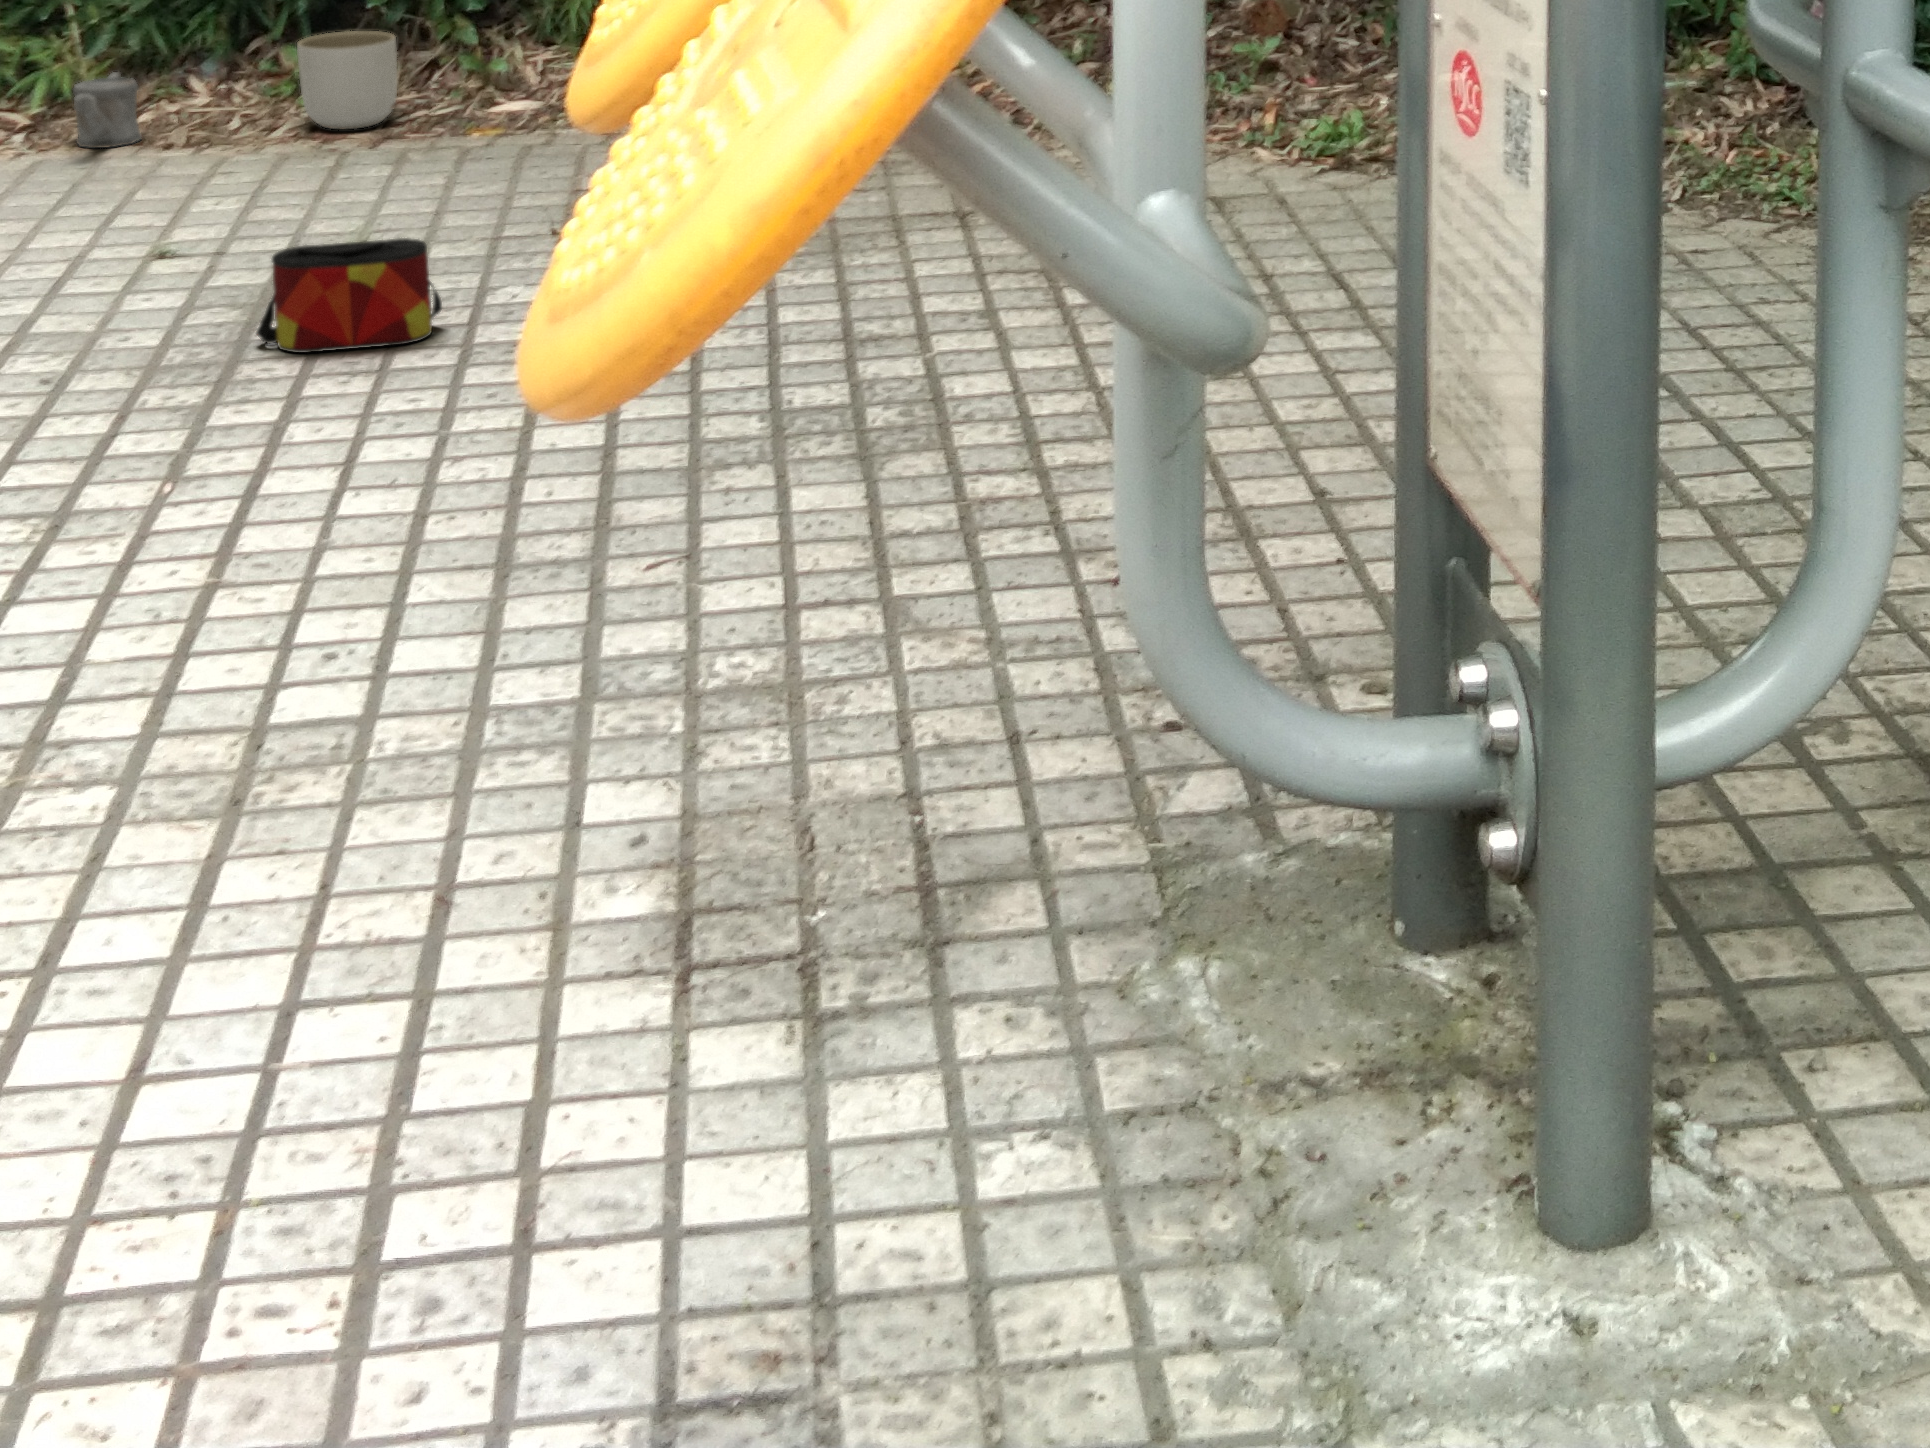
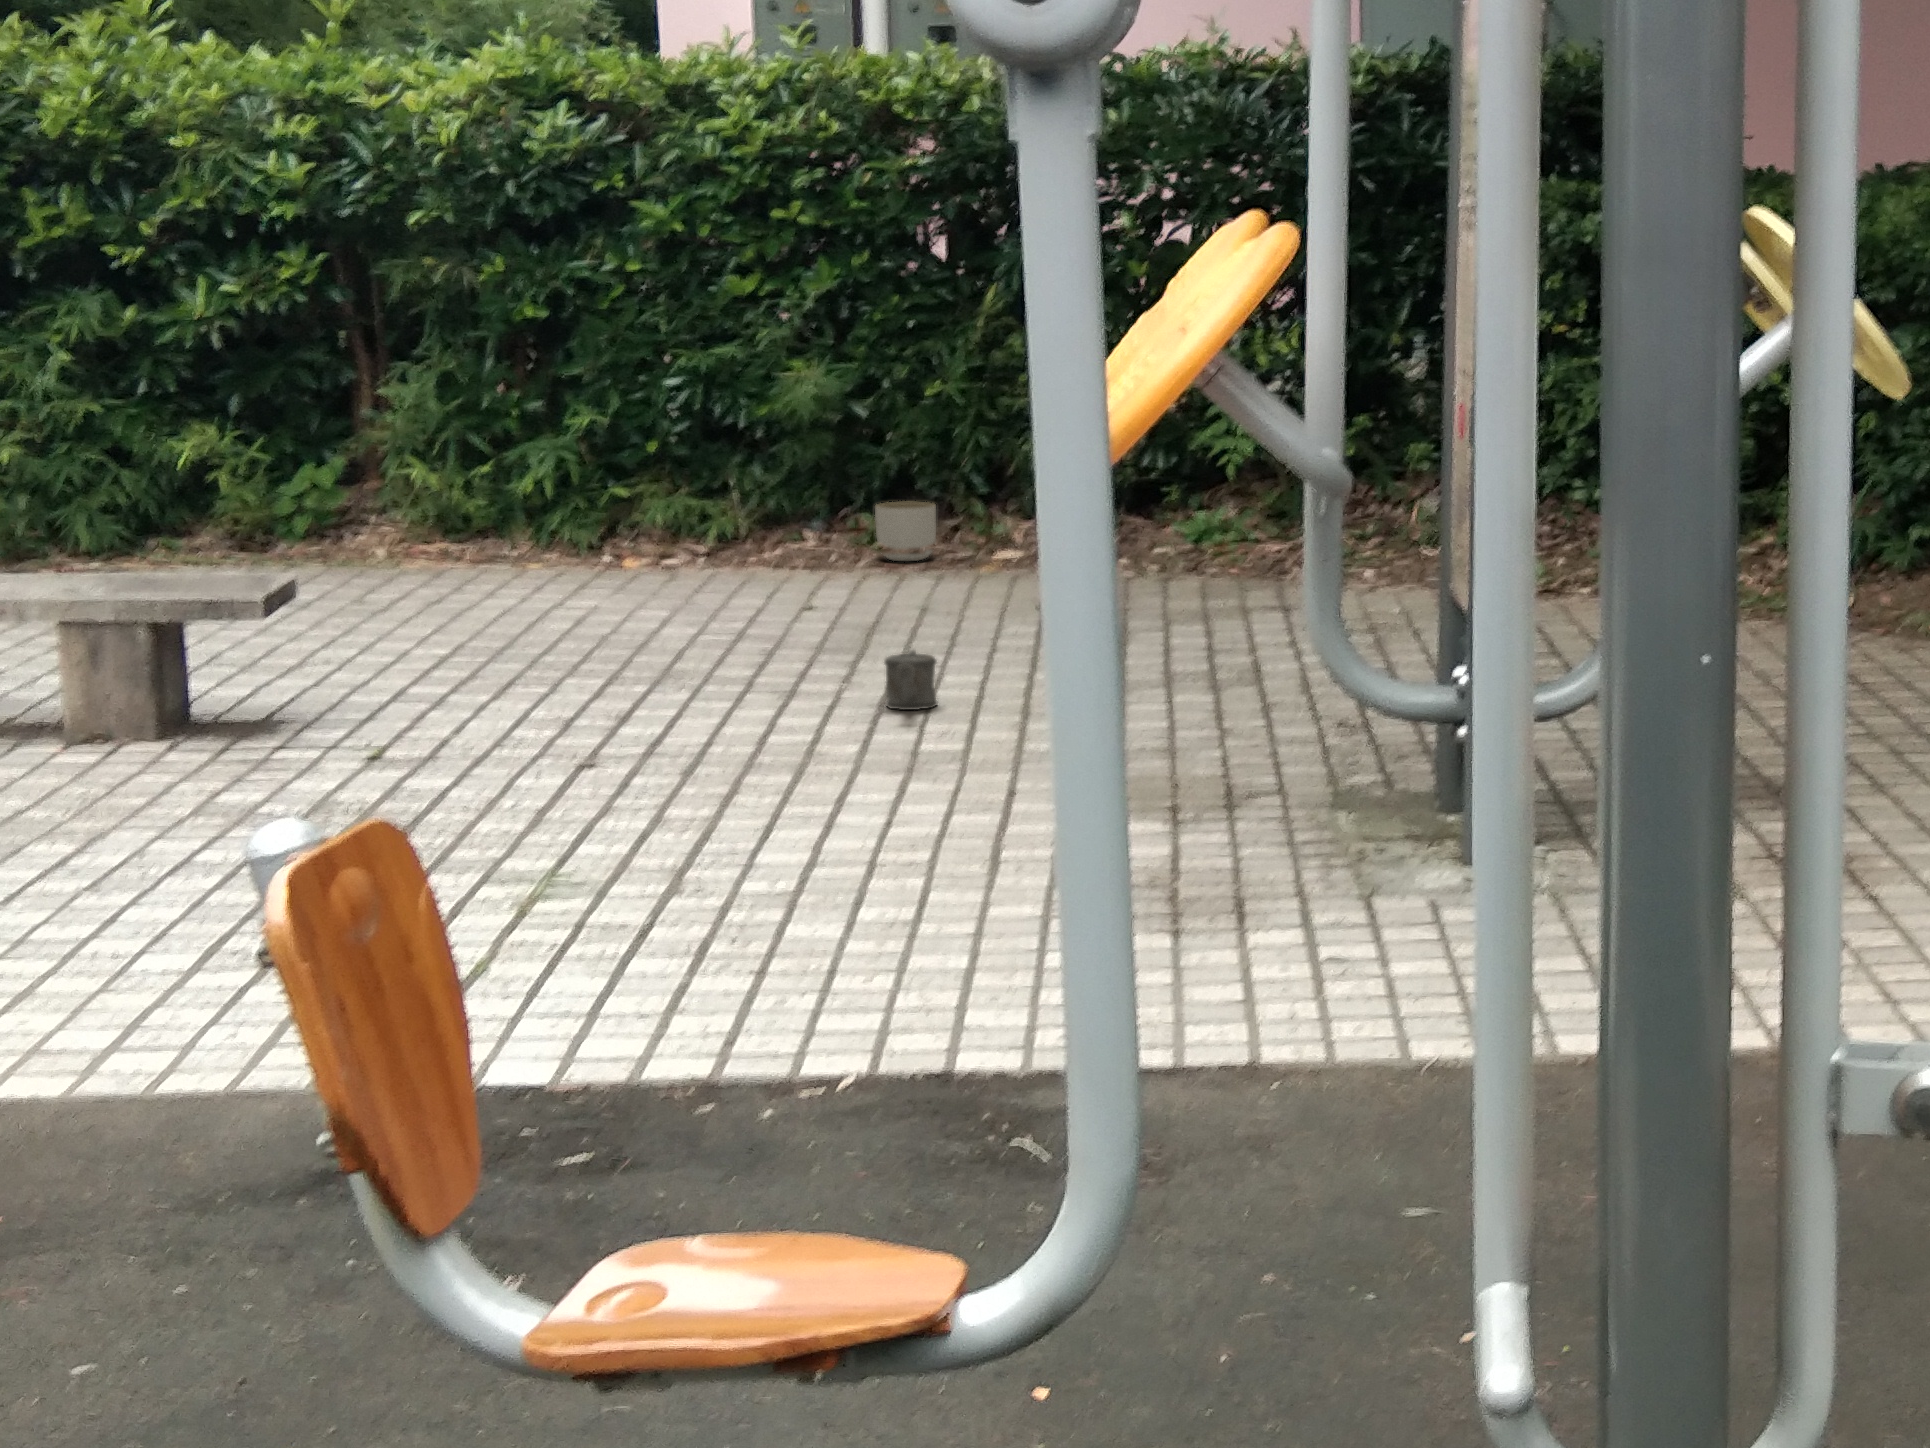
watering can: present [73,72,142,148] -> present [884,650,937,710]
bag: present [256,238,442,353] -> none [888,584,991,643]

